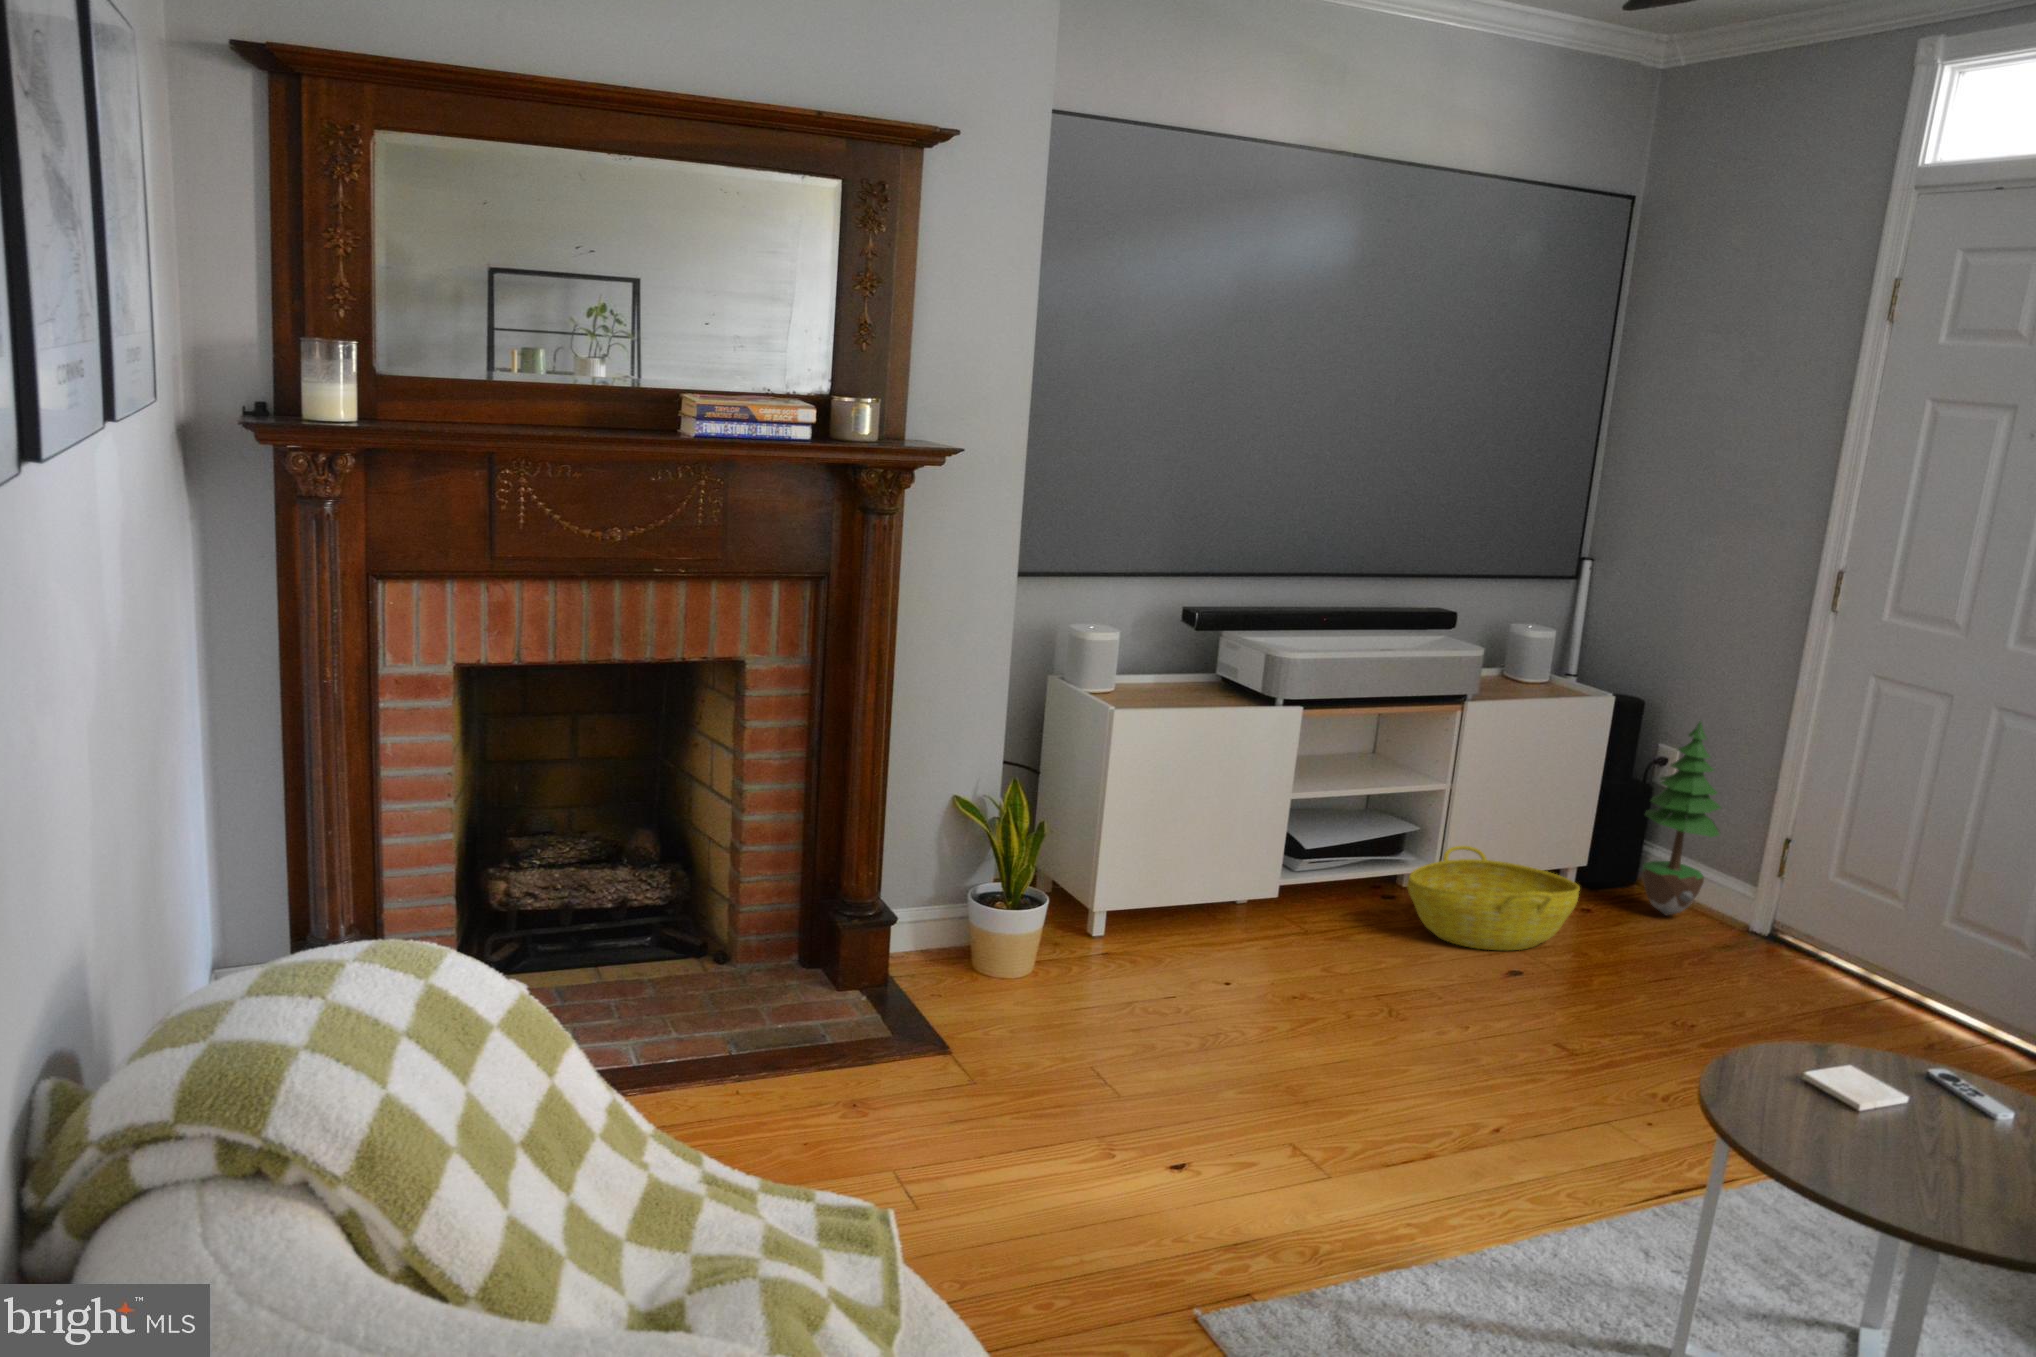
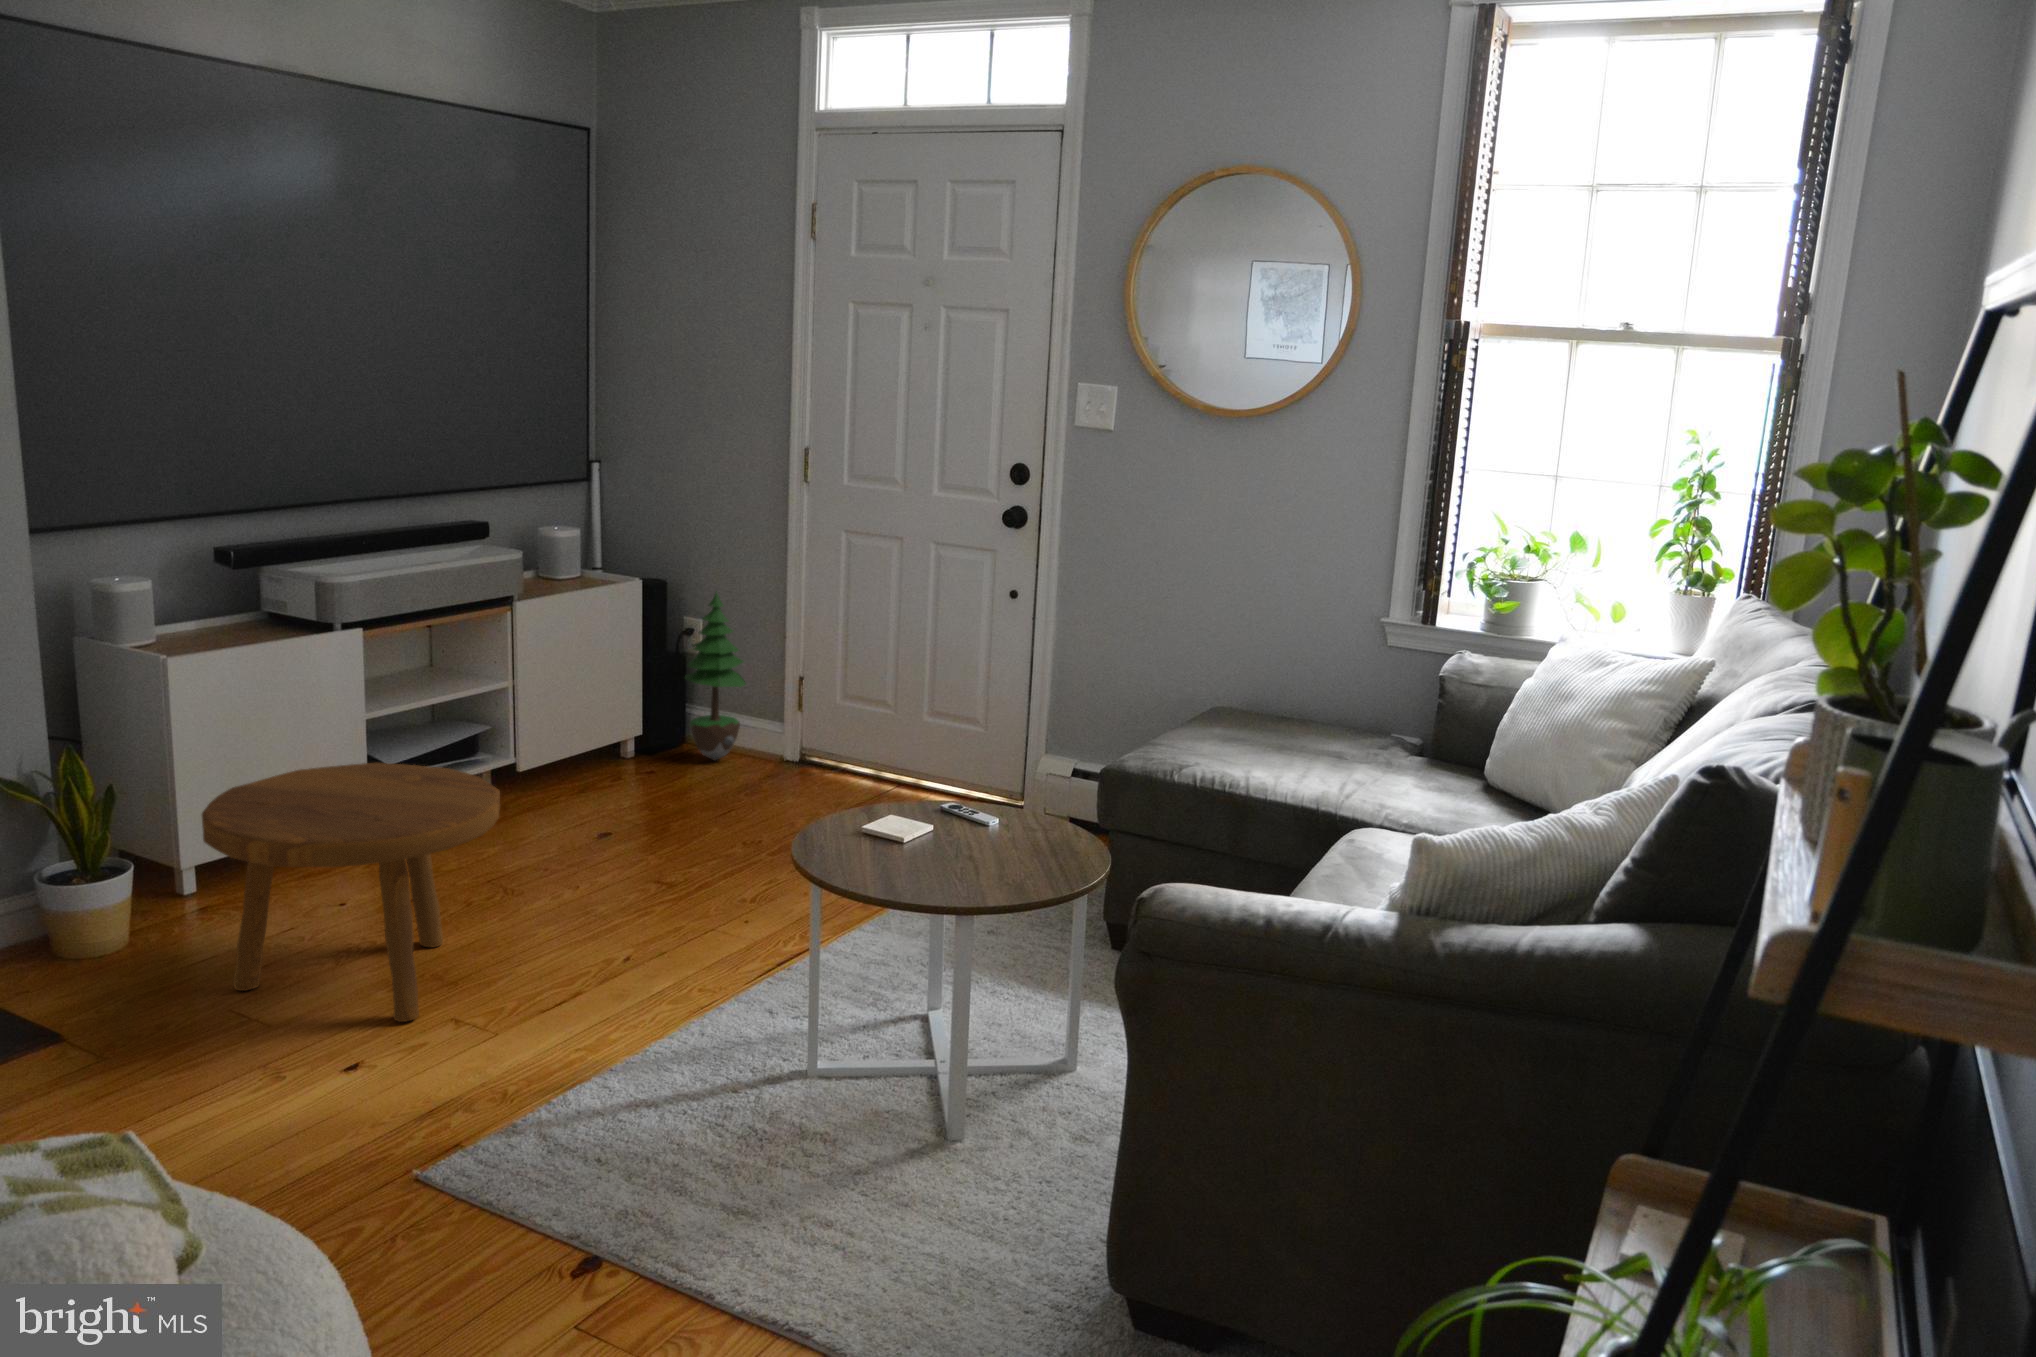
footstool: none [1099,842,1386,1131] -> present [202,762,500,1022]
basket: present [1407,846,1580,950] -> none [495,734,646,822]

